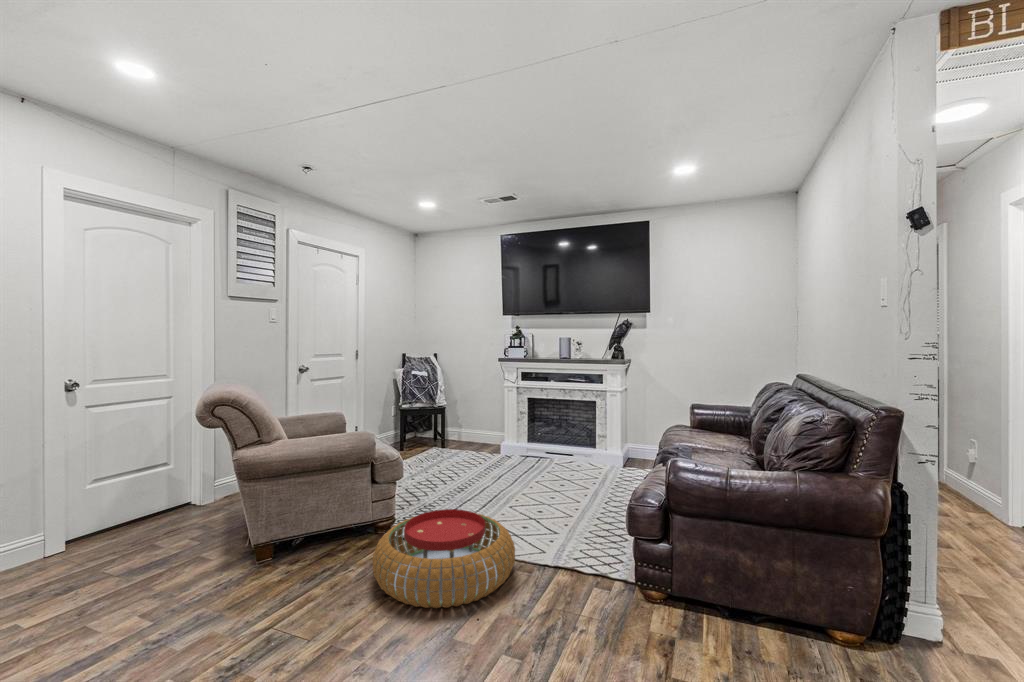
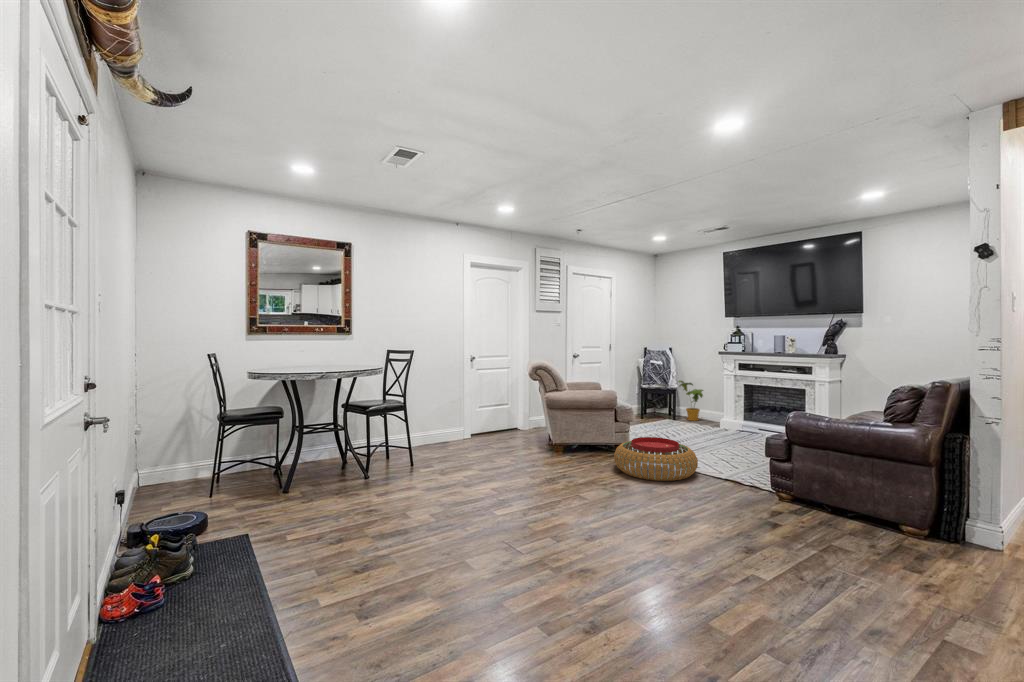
house plant: none [449,396,479,447] -> present [678,381,703,421]

